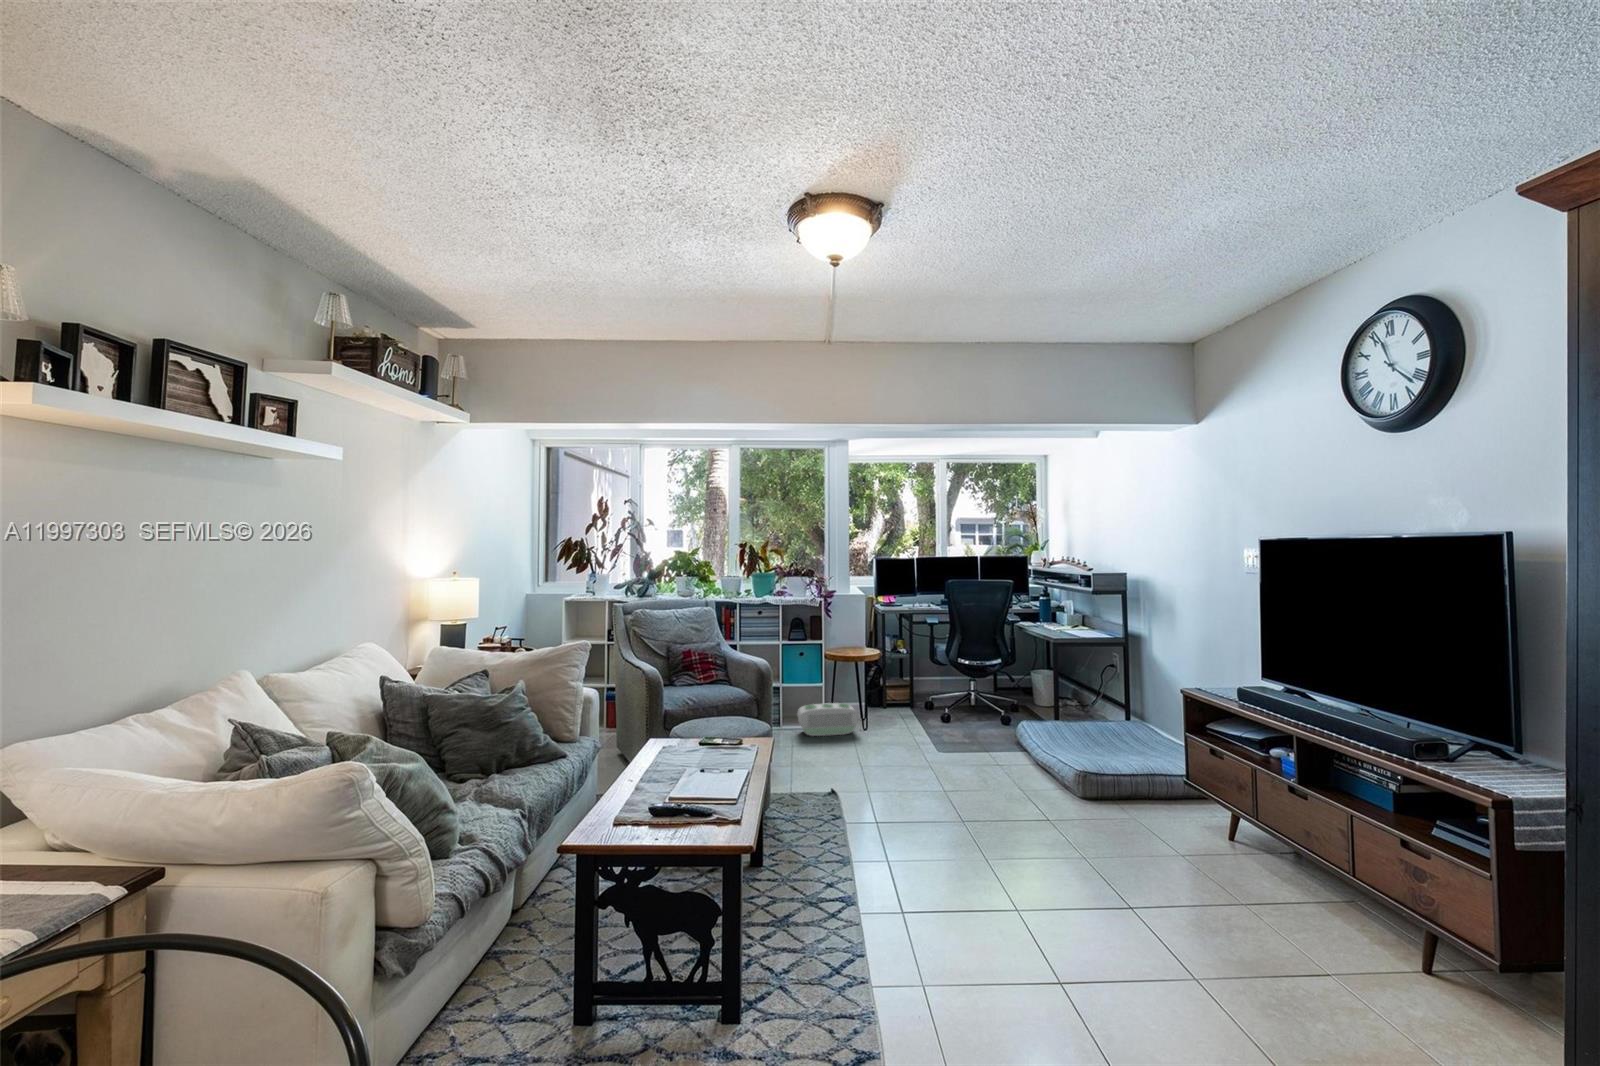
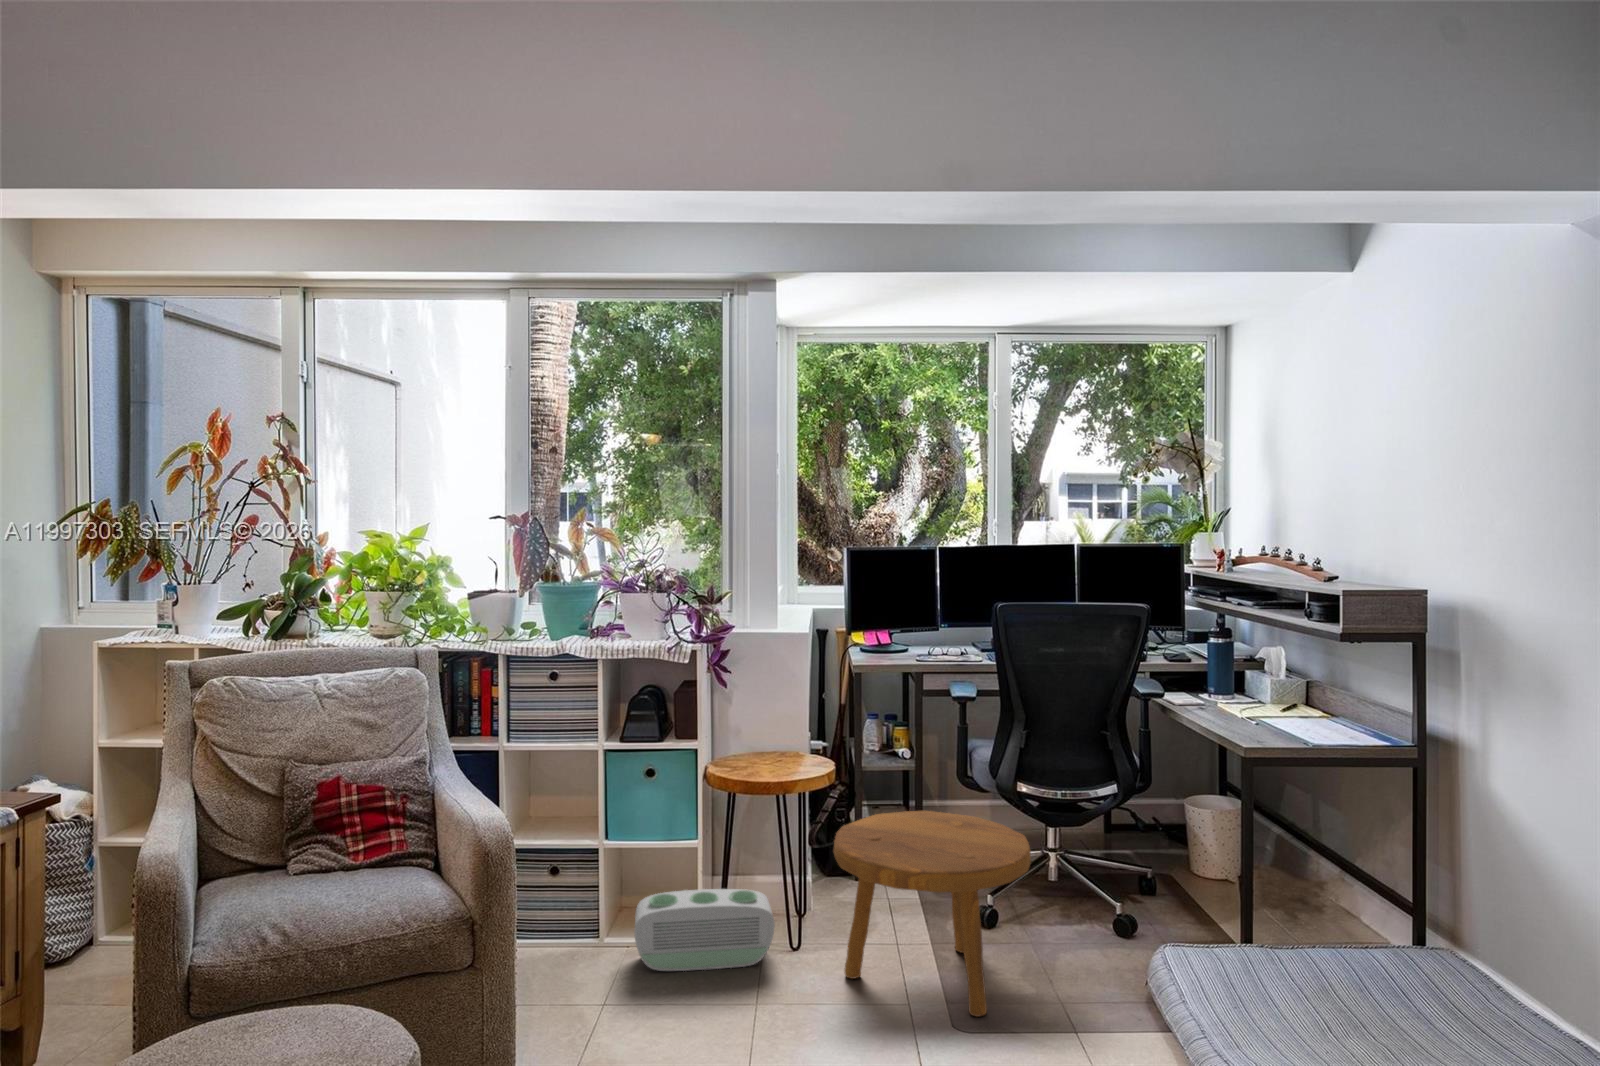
footstool: none [884,670,967,747] -> present [834,811,1031,1017]

